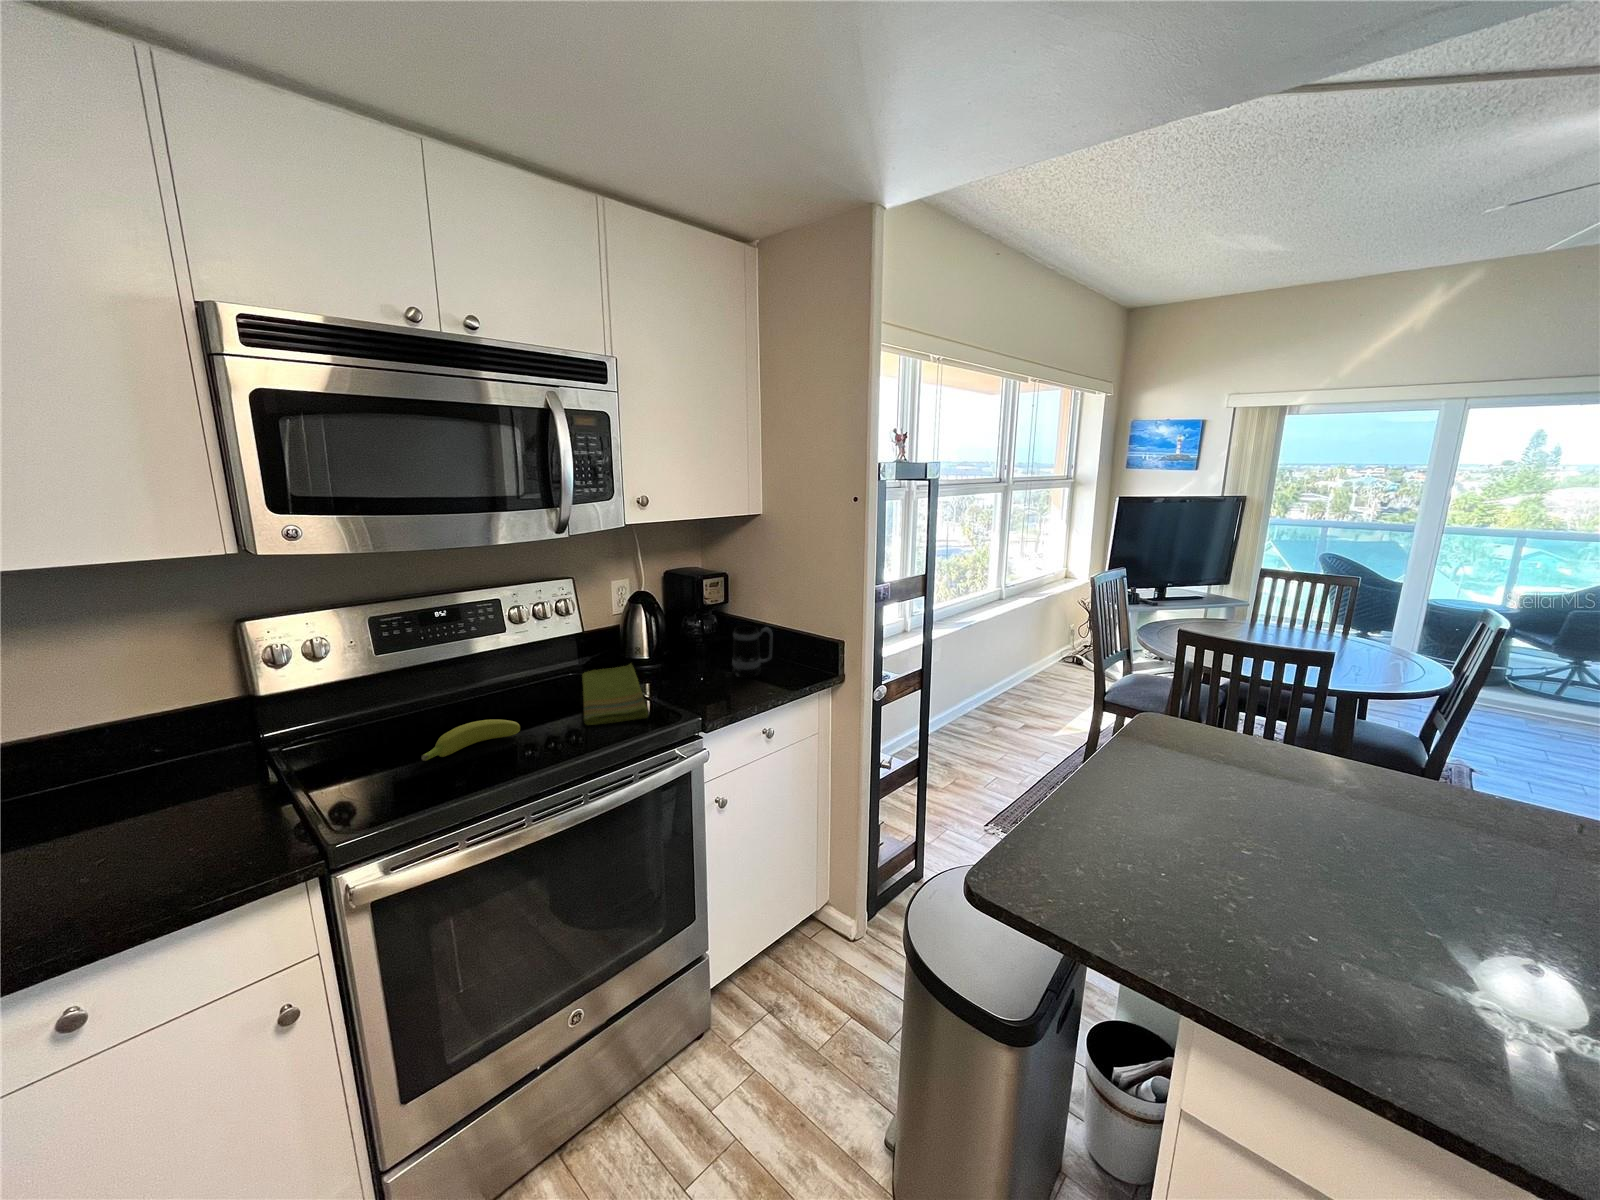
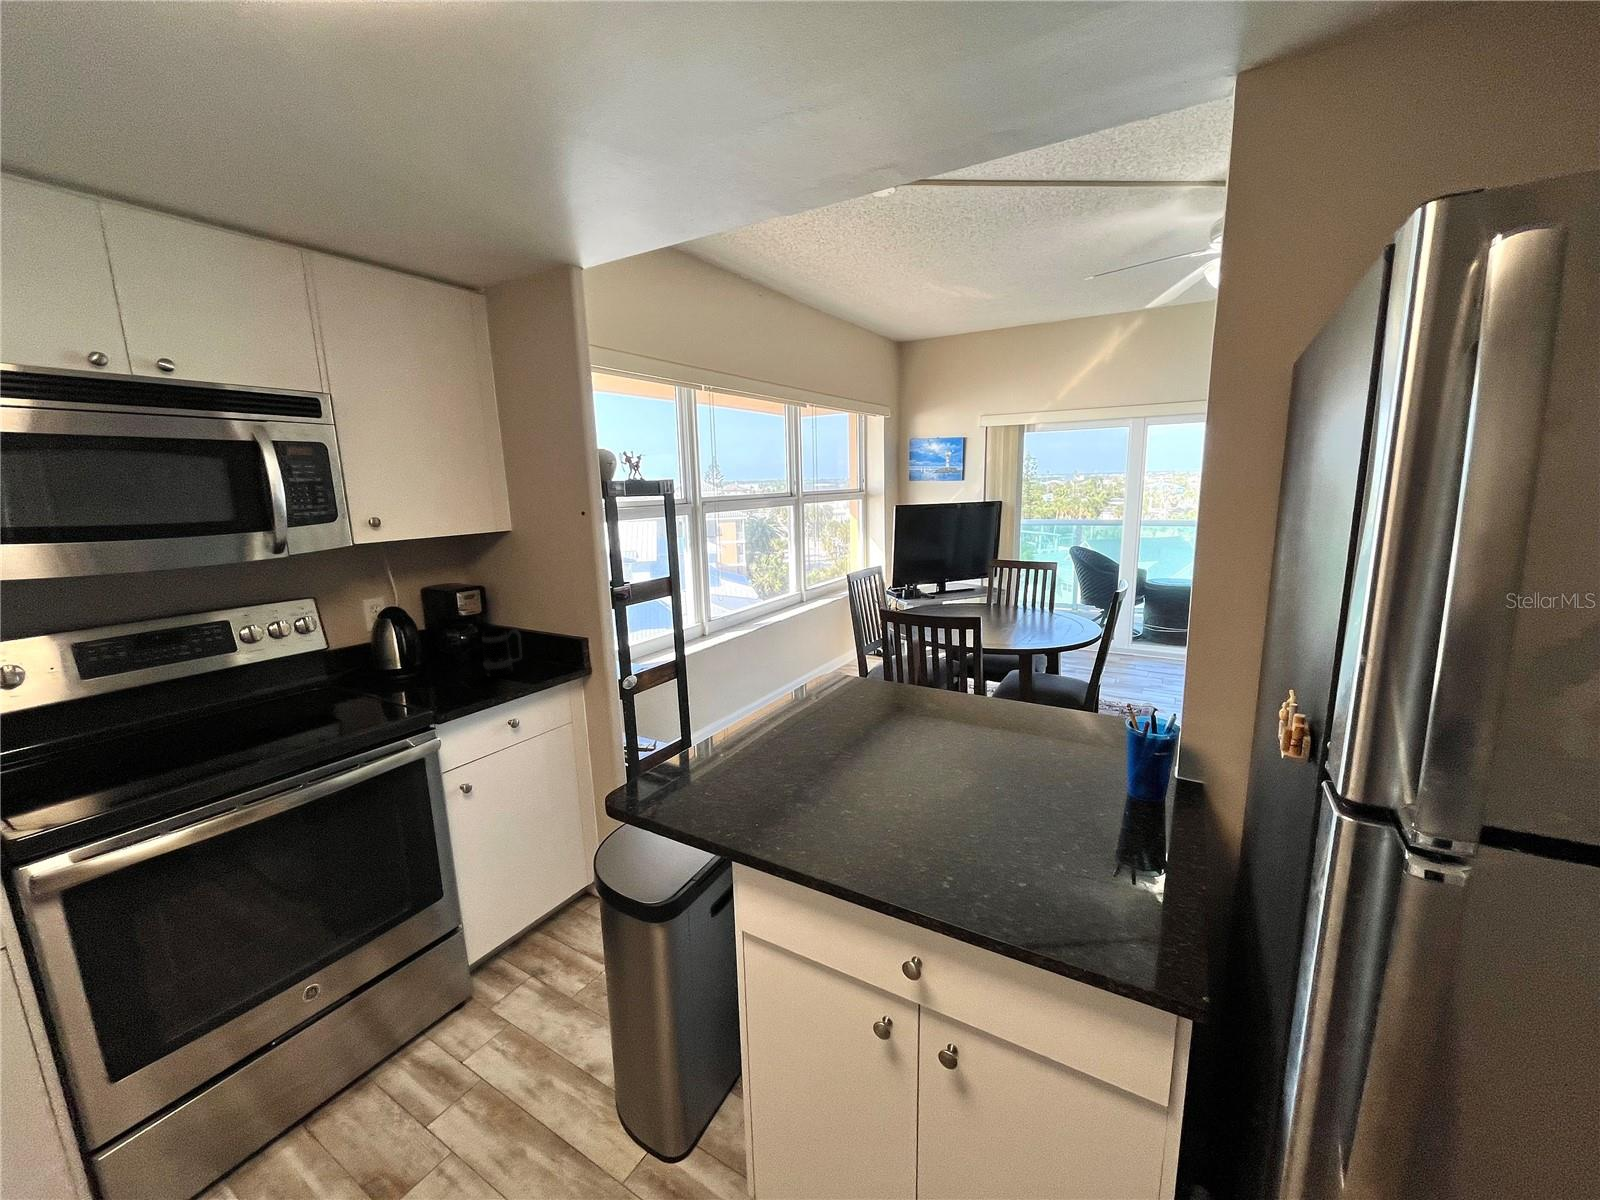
dish towel: present [582,664,648,725] -> none [312,673,384,724]
banana: present [421,719,520,761] -> none [126,724,240,763]

